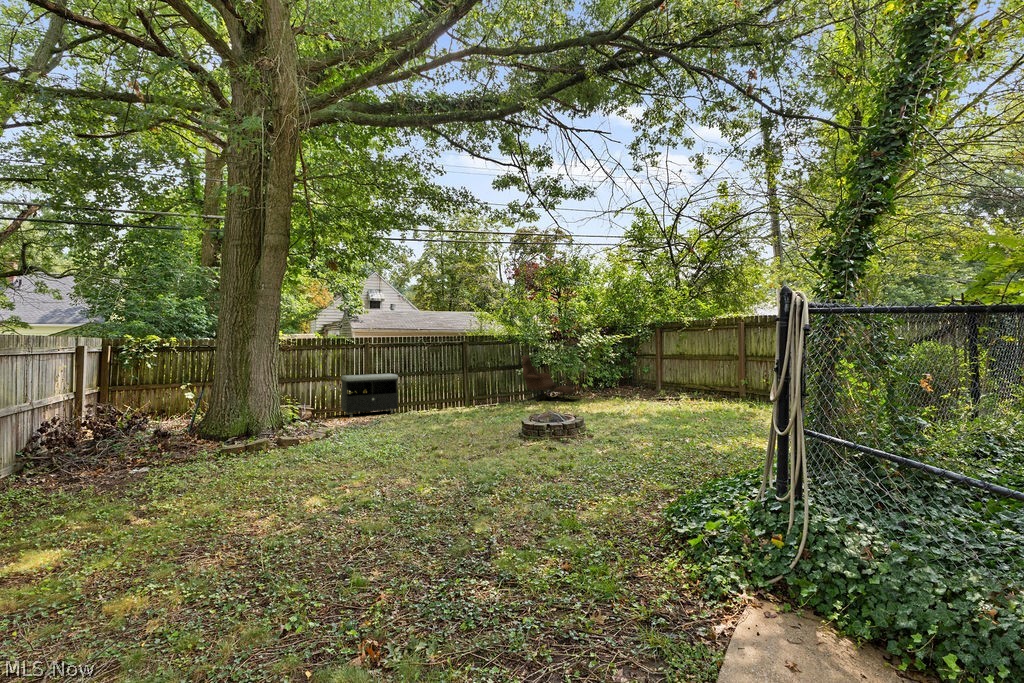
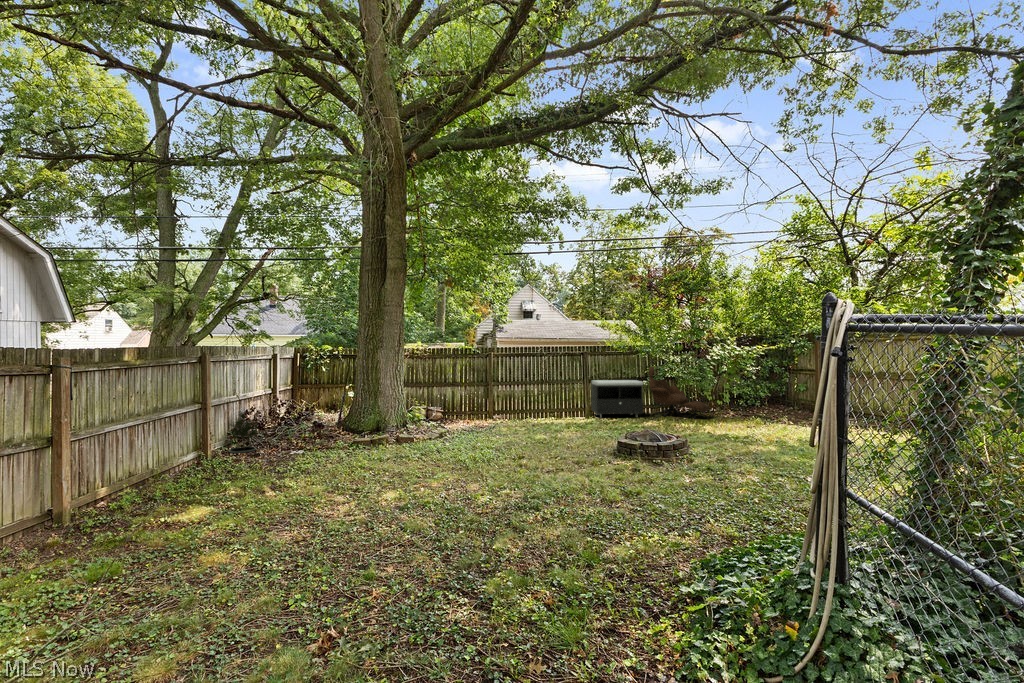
storage bench: present [341,374,398,416] -> present [591,380,643,417]
potted tree: none [20,416,78,481] -> present [229,411,257,453]

